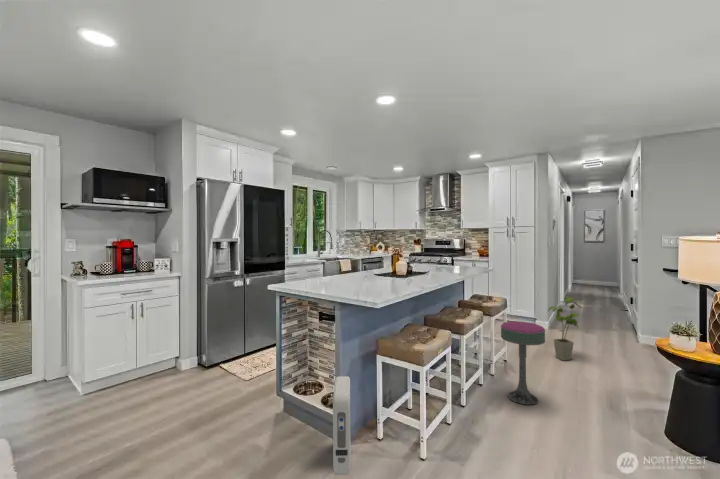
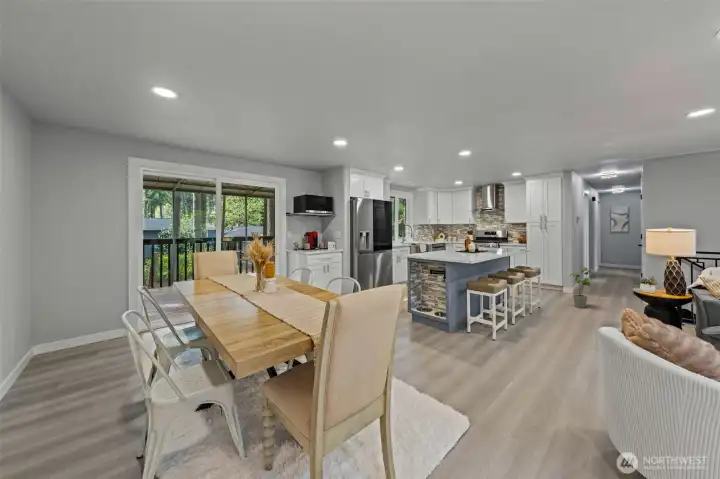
bar stool: present [501,321,545,405] -> none [536,279,564,325]
air purifier: present [333,376,351,475] -> none [446,299,459,341]

